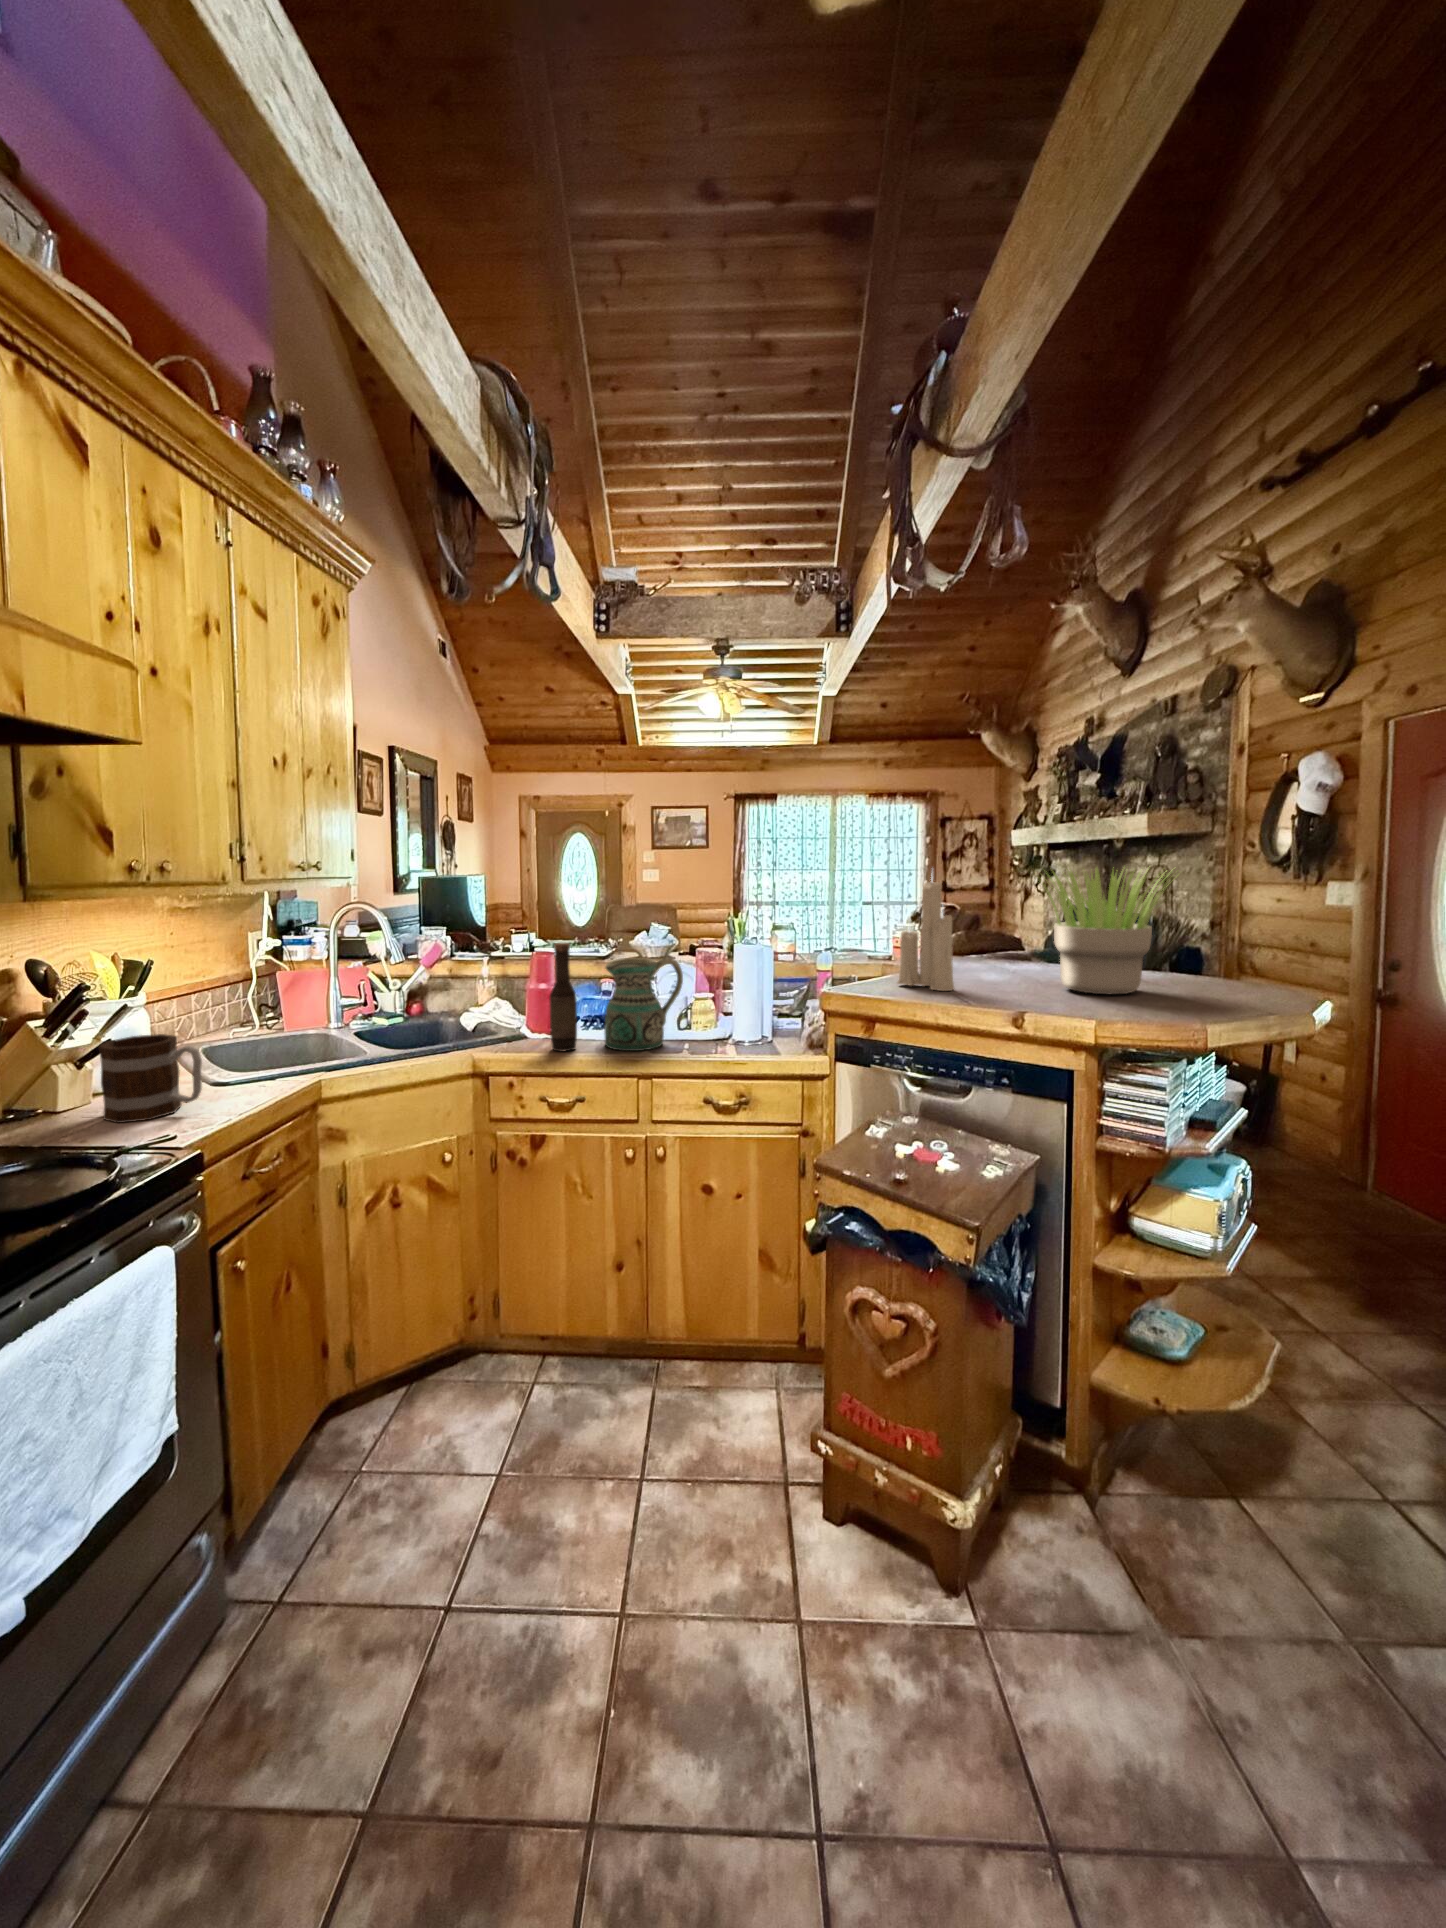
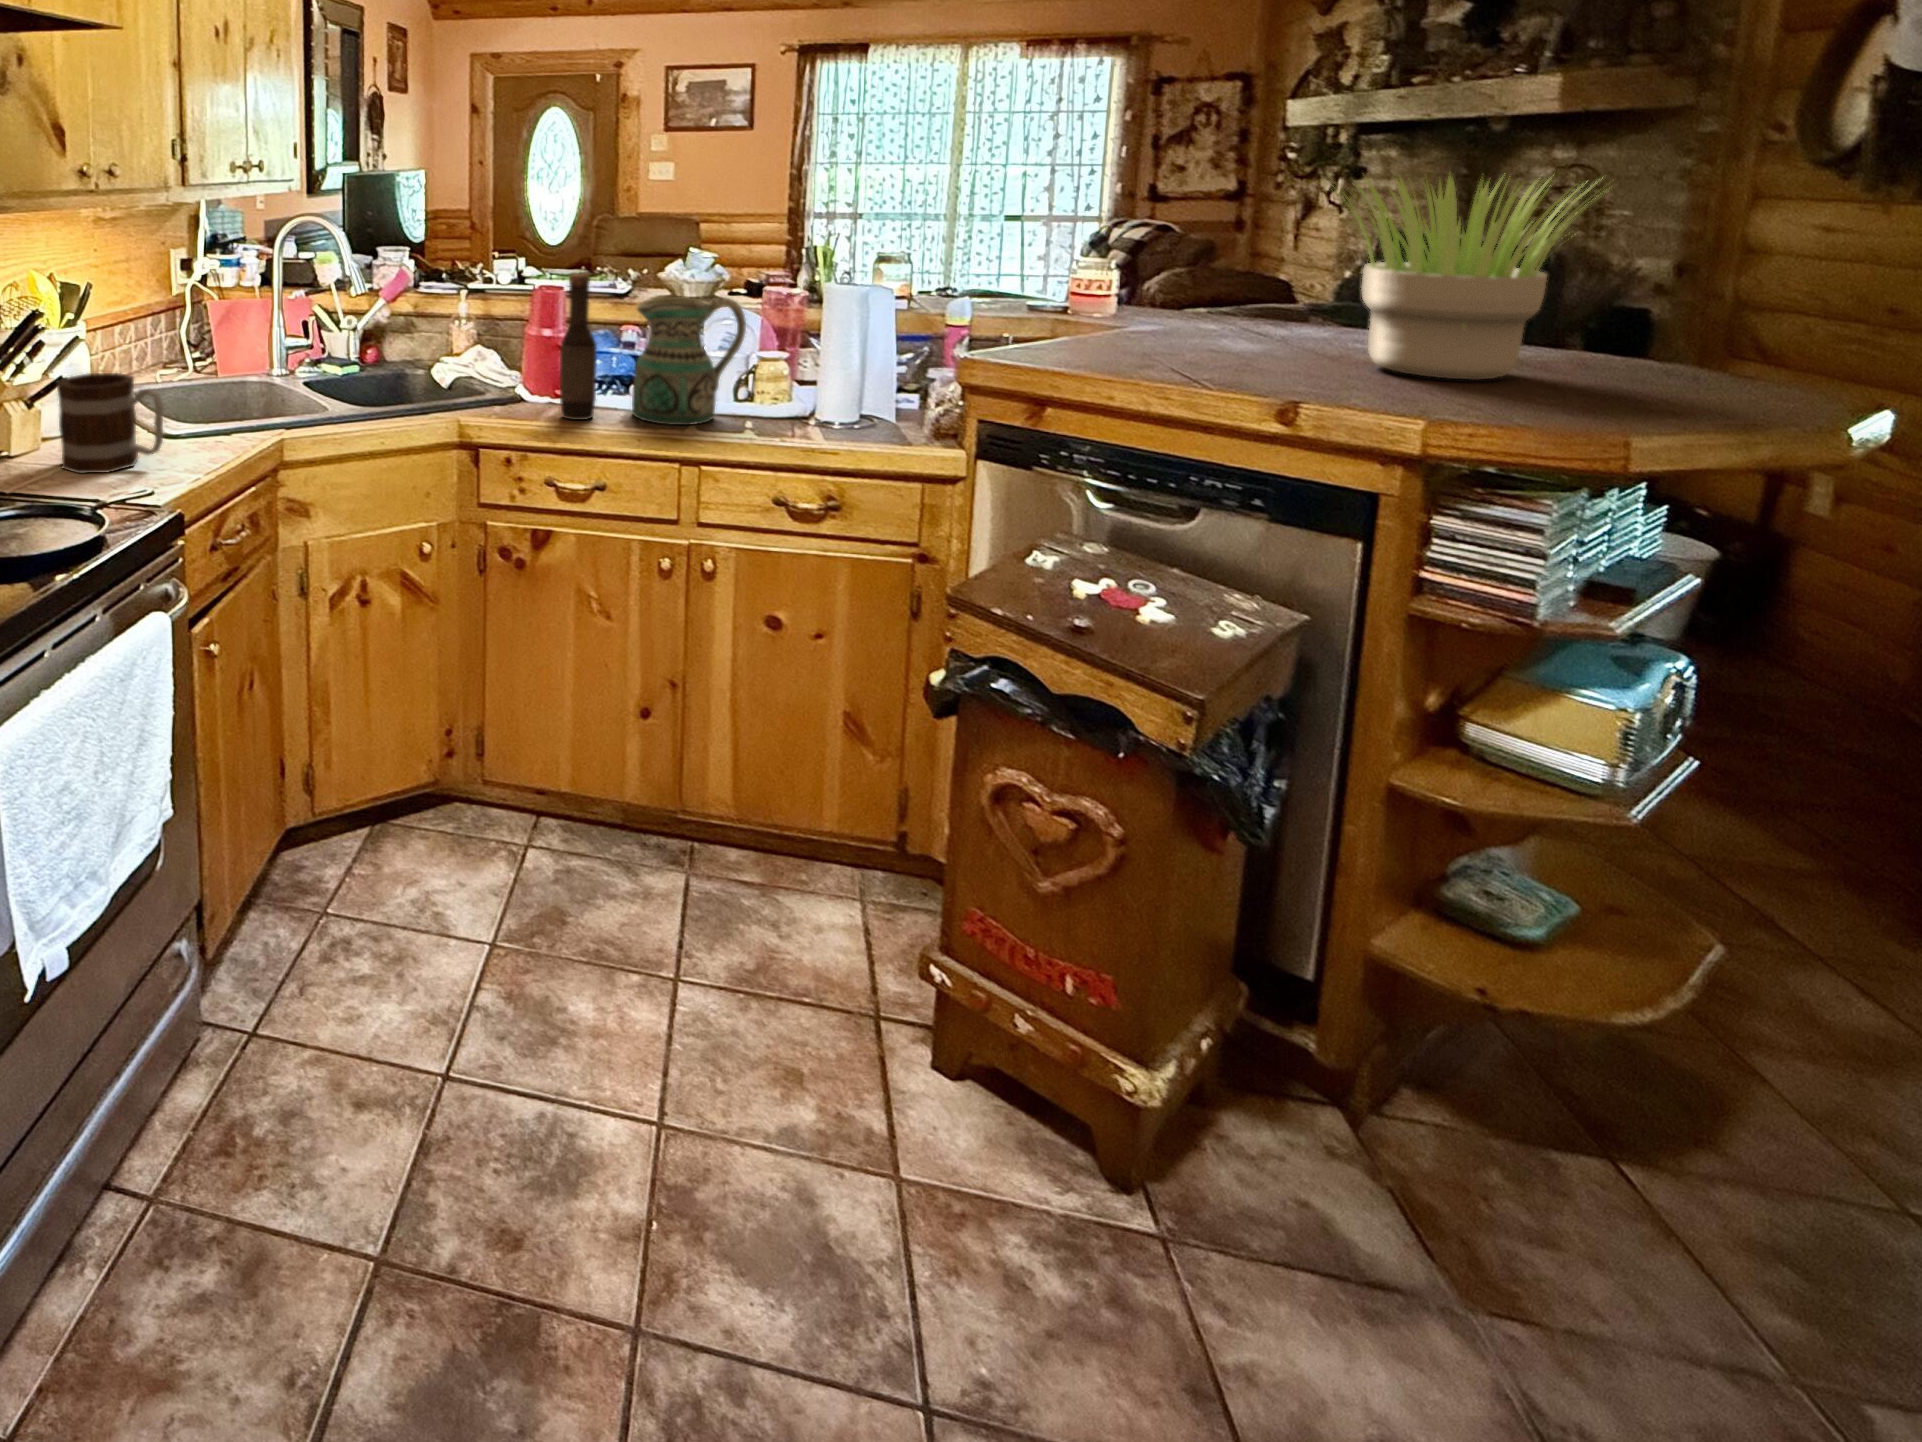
candle: present [897,877,955,991] -> none [1083,164,1184,362]

